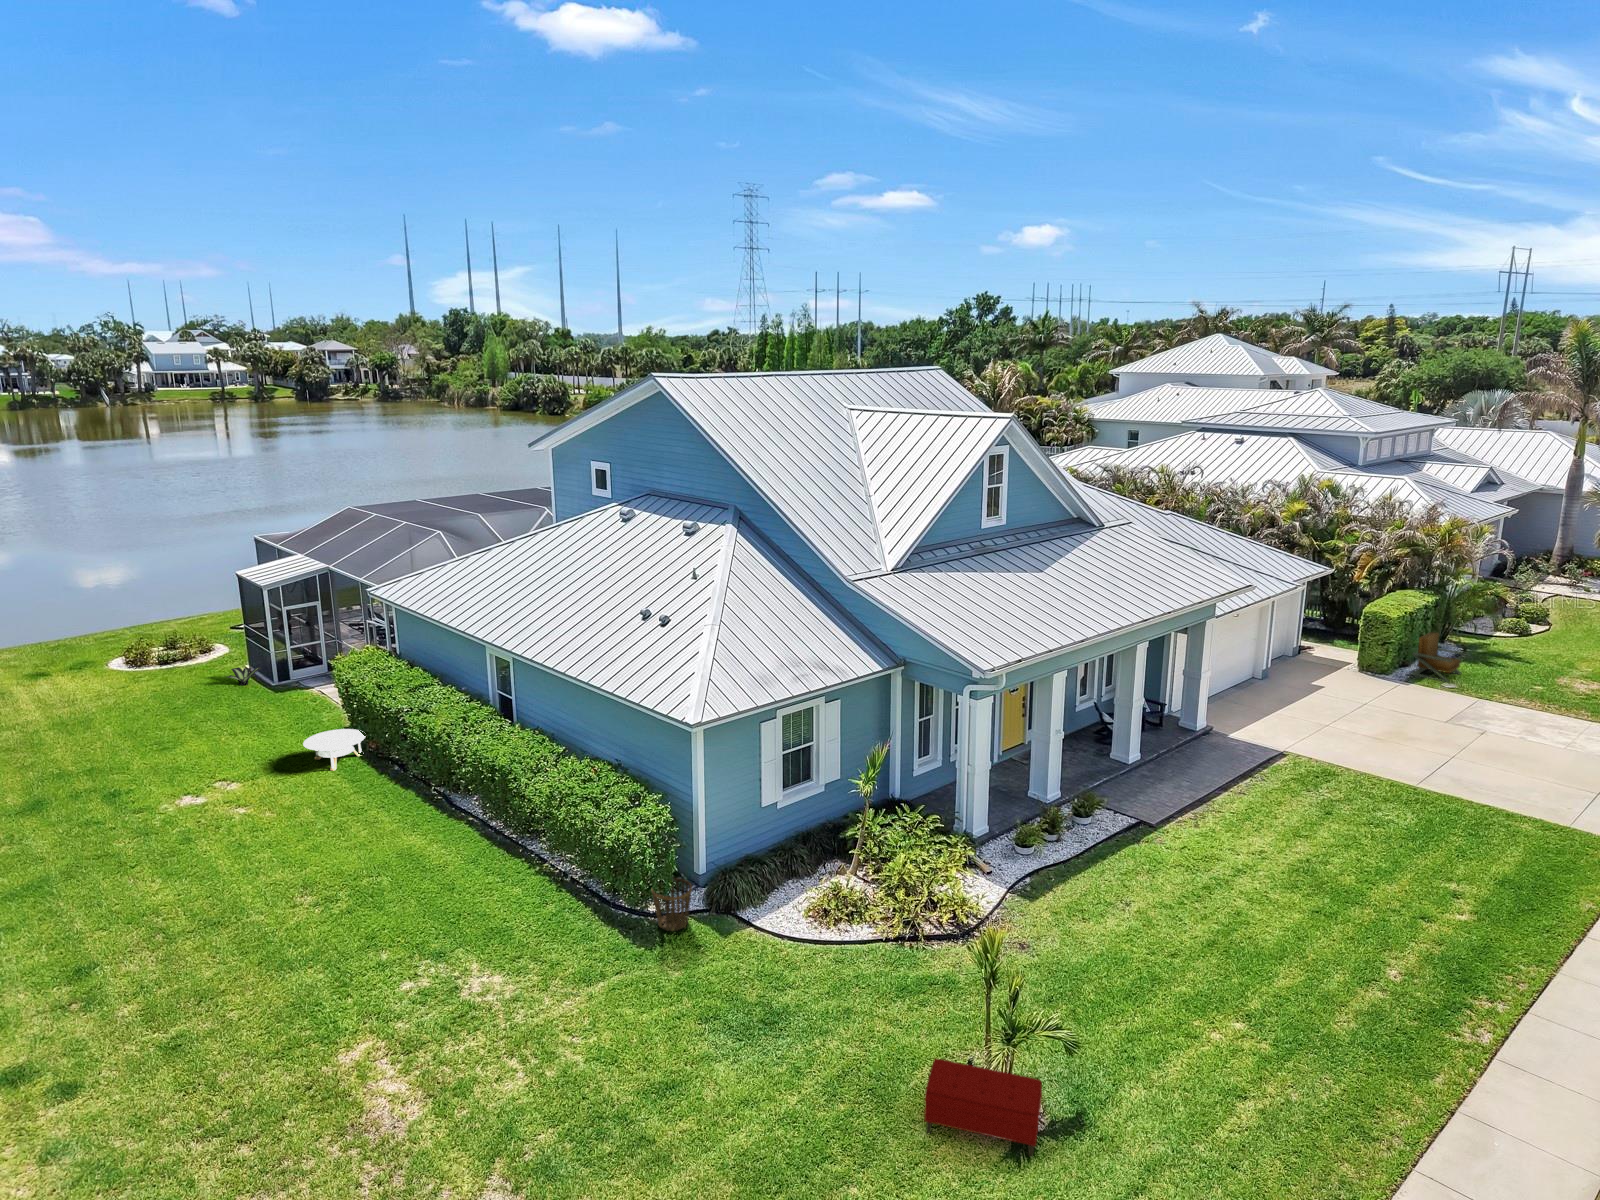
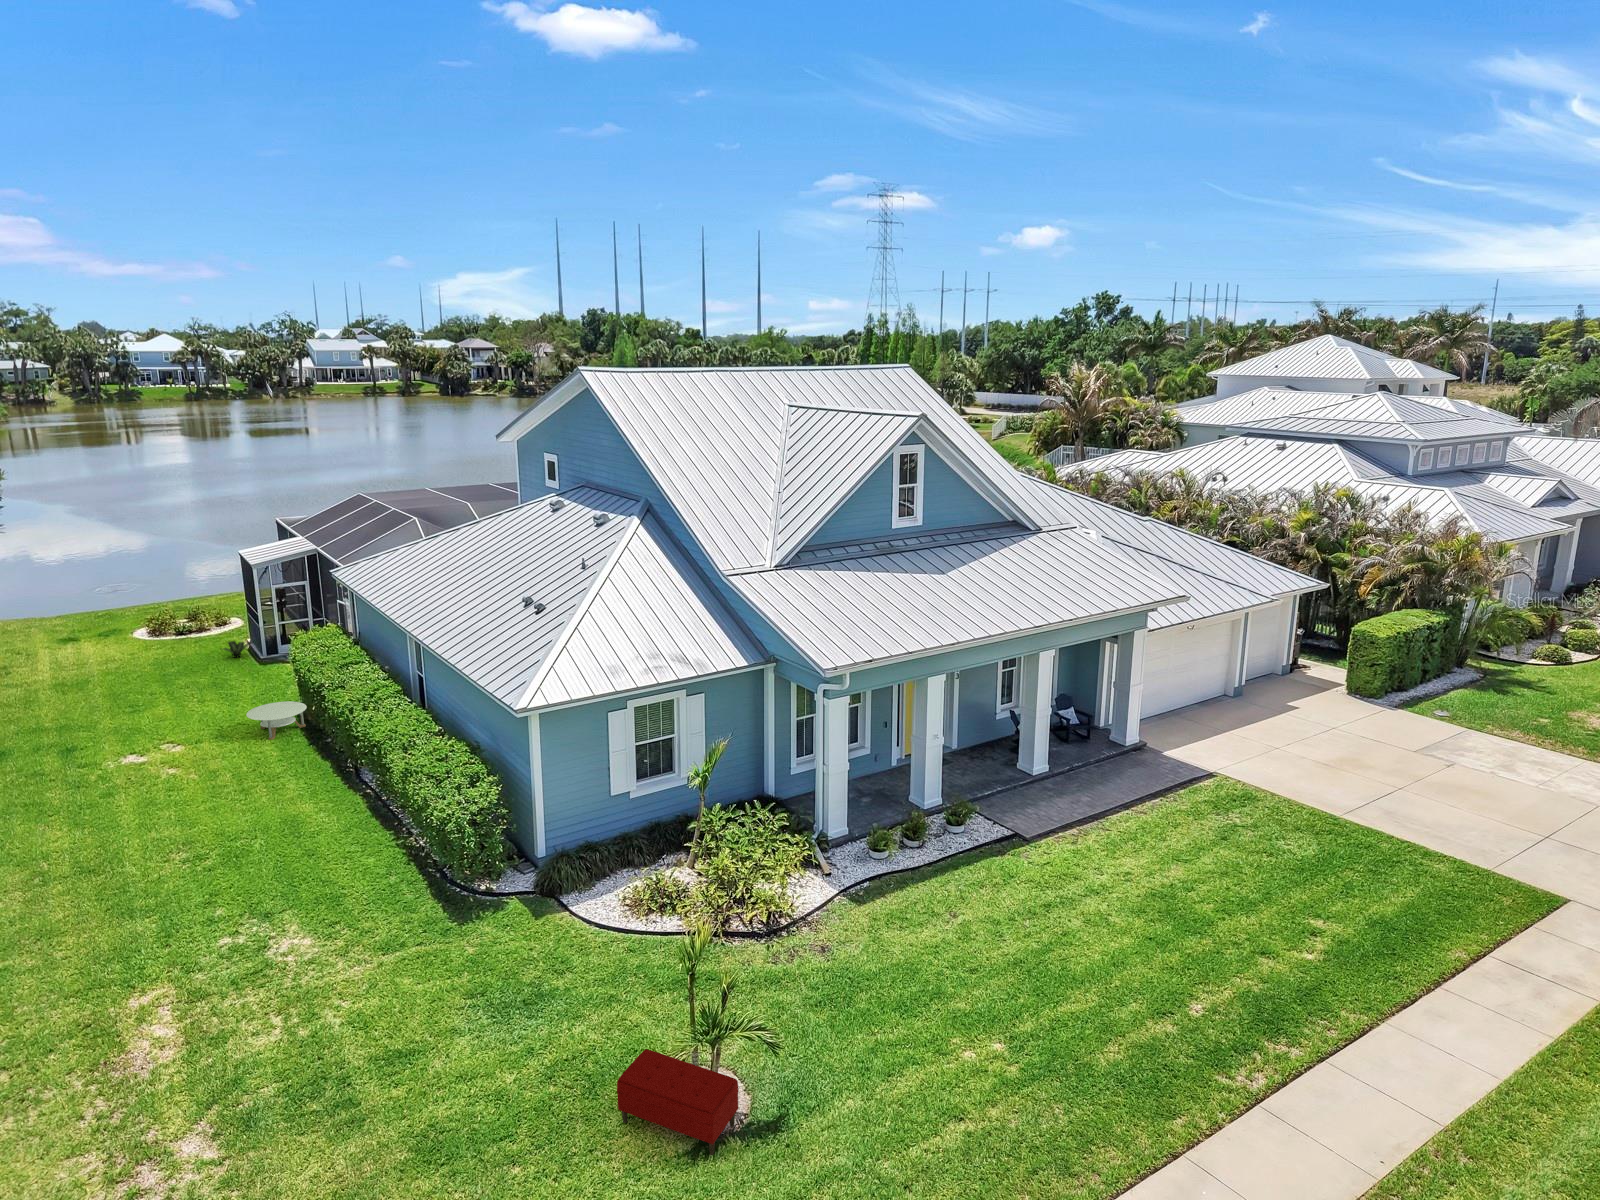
lounge chair: present [1411,632,1464,682] -> none [1405,655,1469,710]
basket: present [652,878,692,931] -> none [475,858,515,909]

